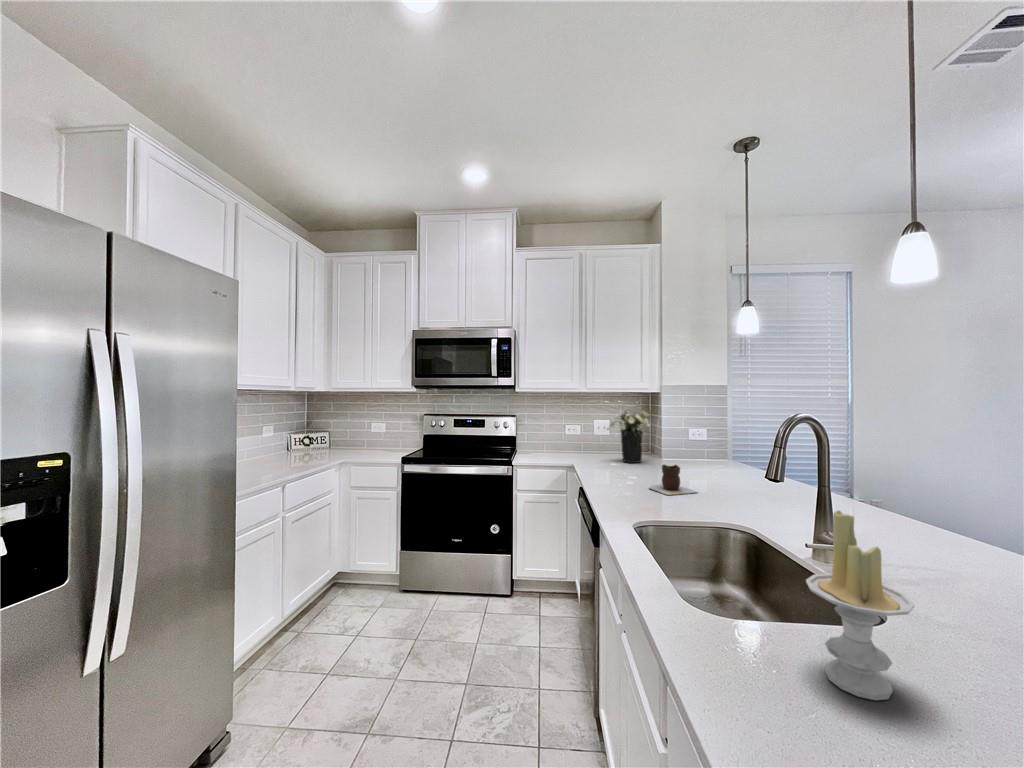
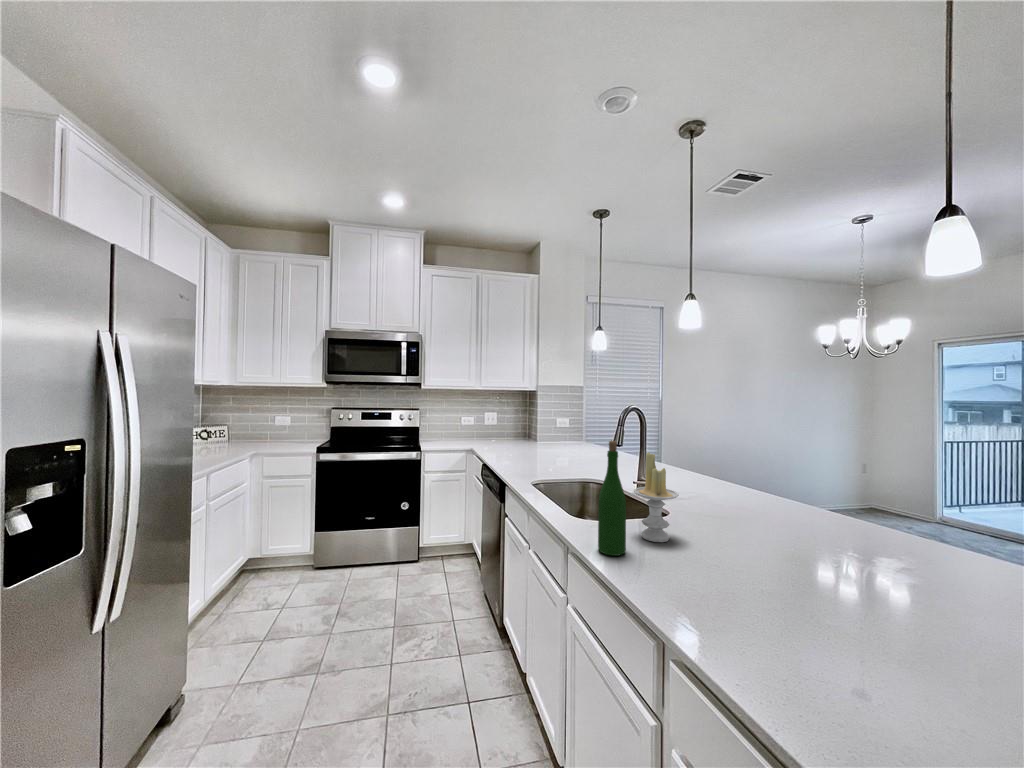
flower arrangement: present [607,408,650,463] -> none [498,401,534,446]
vase: present [649,465,696,495] -> none [534,443,569,465]
wine bottle: none [729,489,791,730] -> present [598,441,626,556]

